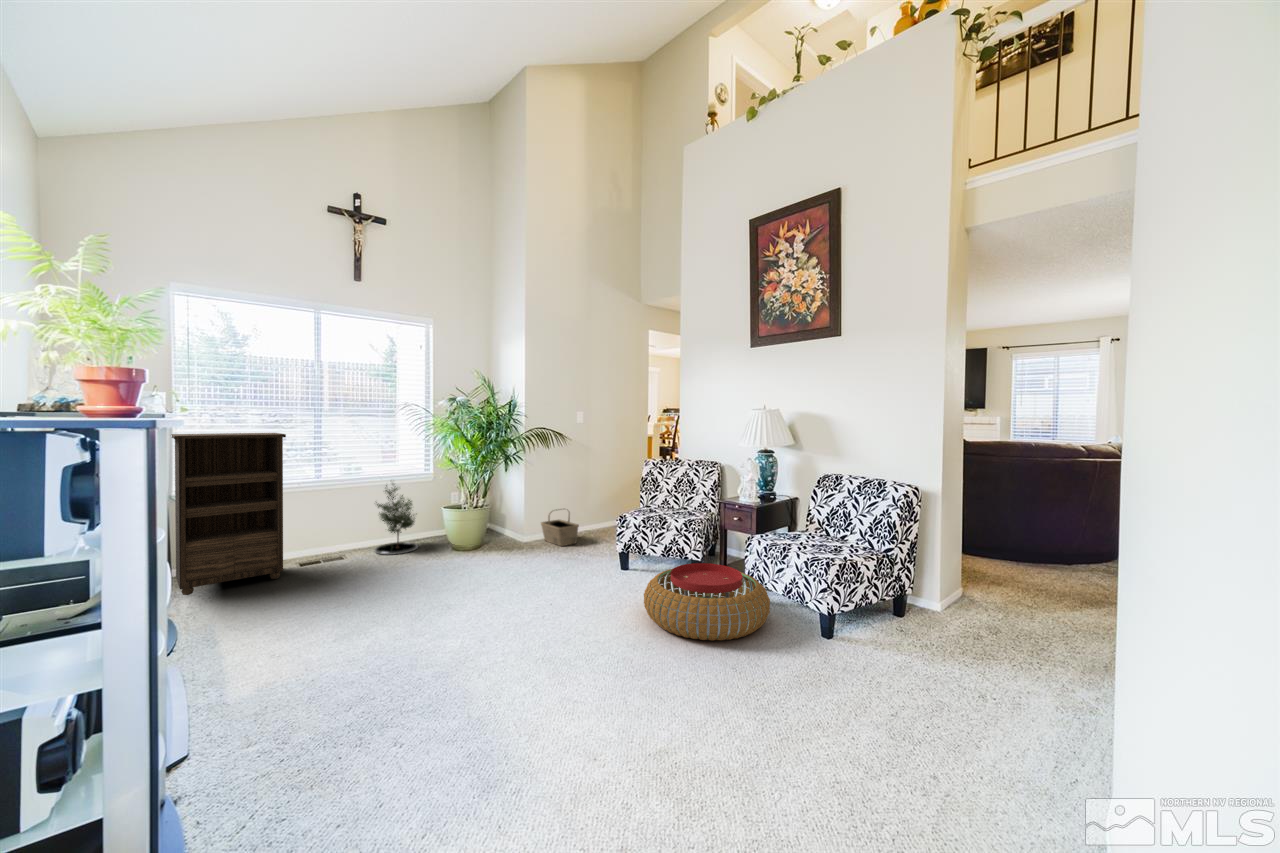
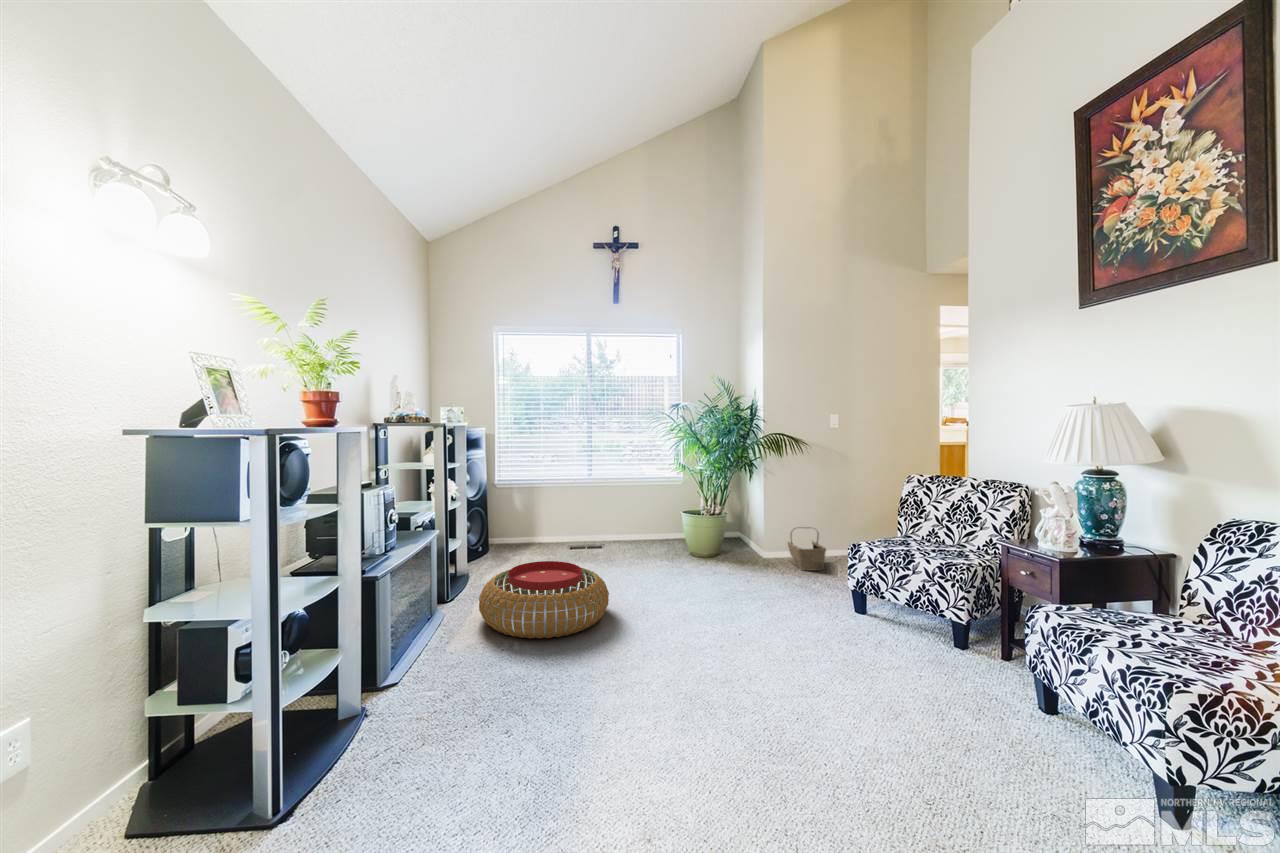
bookshelf: present [171,433,286,595] -> none [485,430,557,553]
potted tree: present [375,485,418,555] -> none [628,478,668,549]
pouf: present [644,563,770,641] -> present [479,561,609,639]

